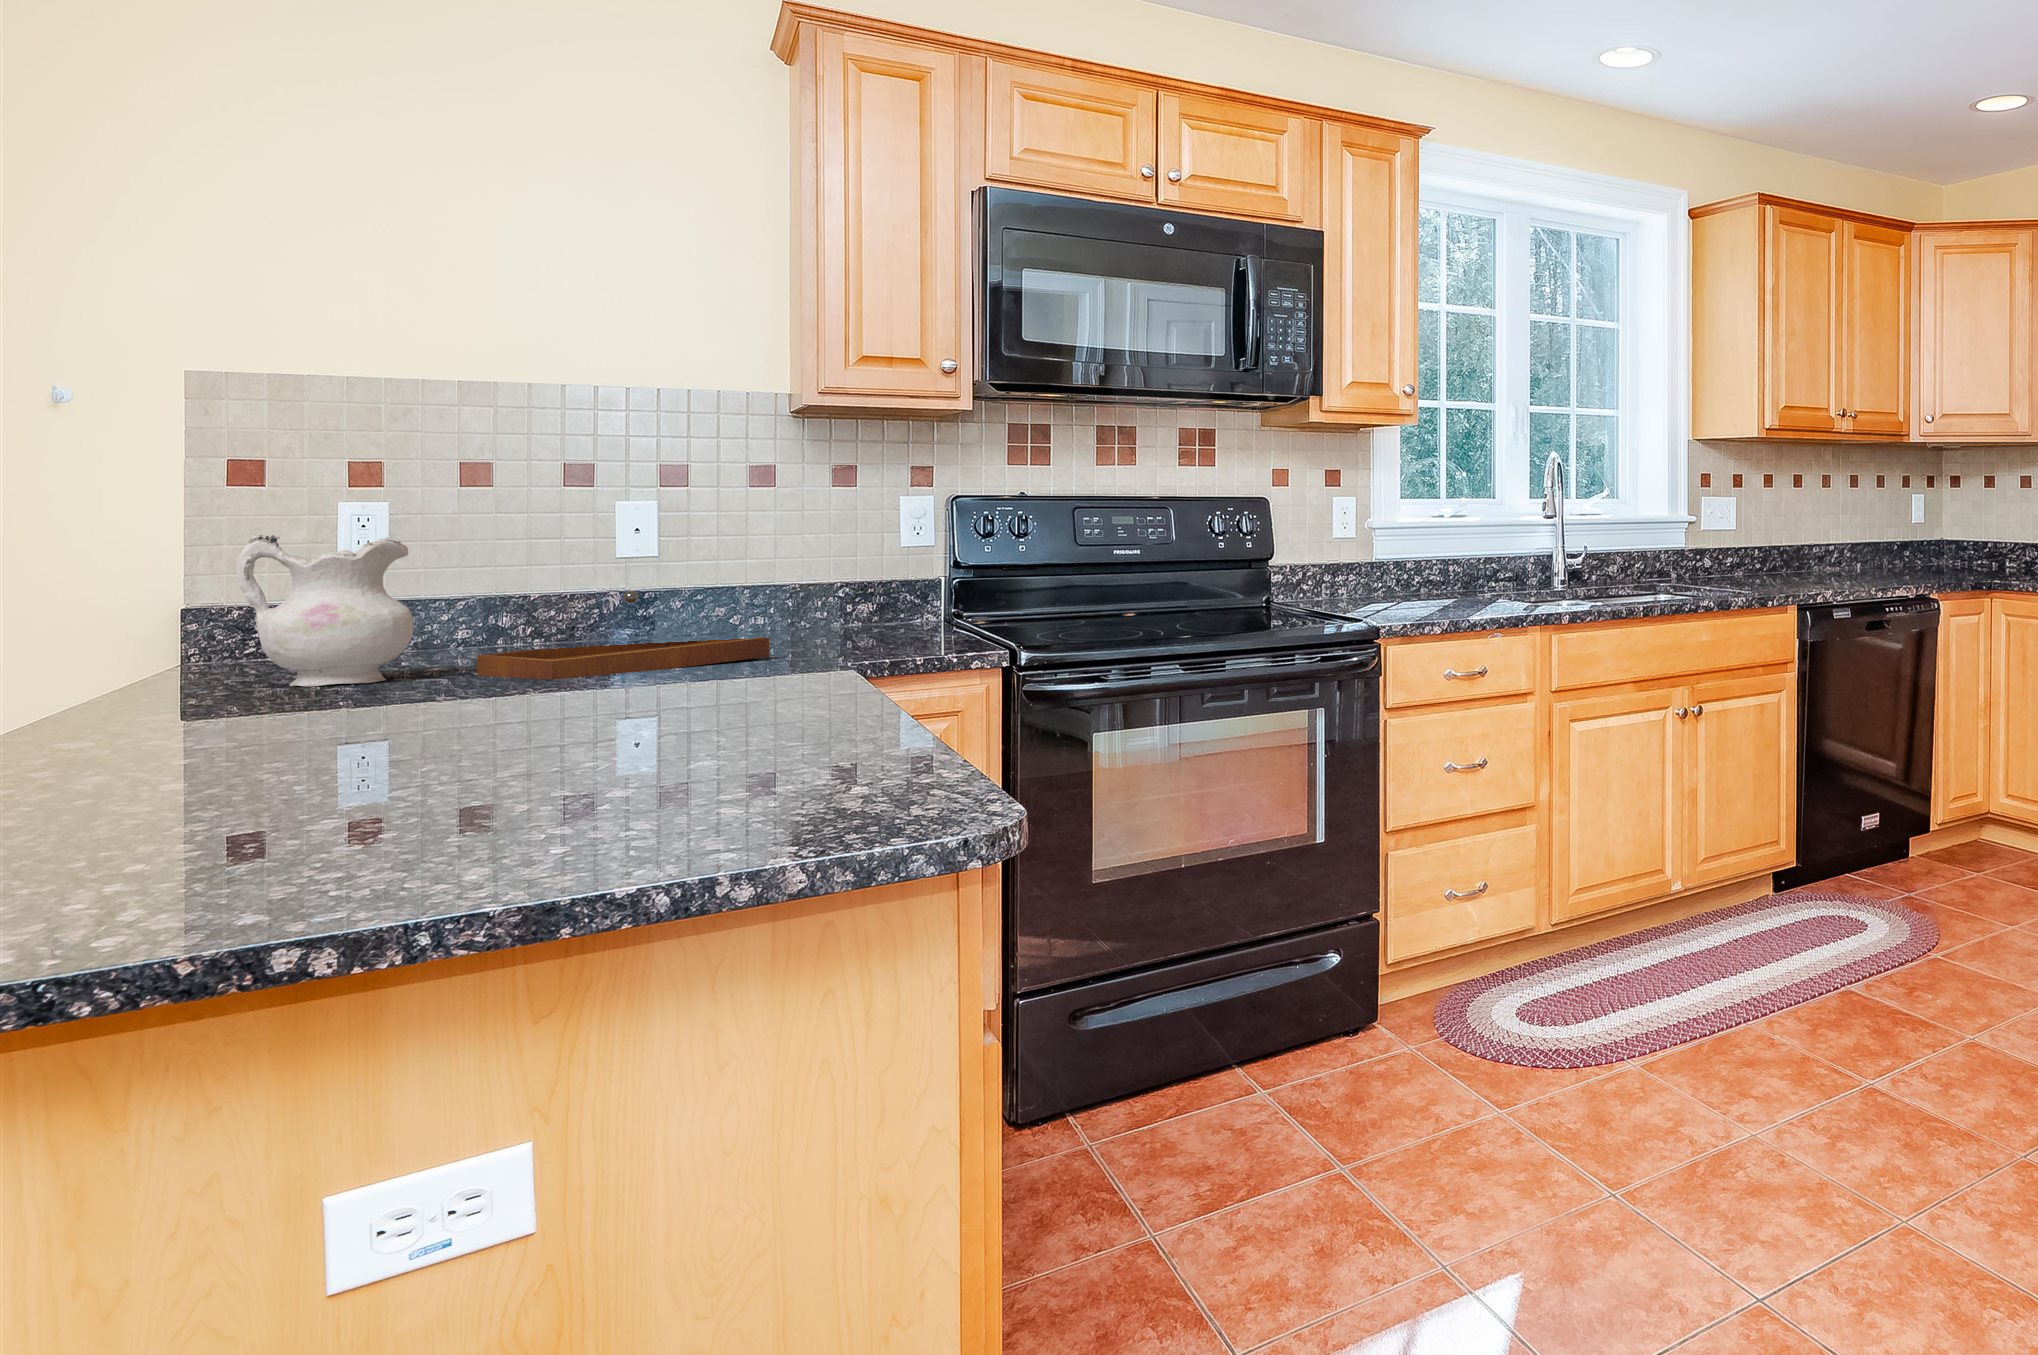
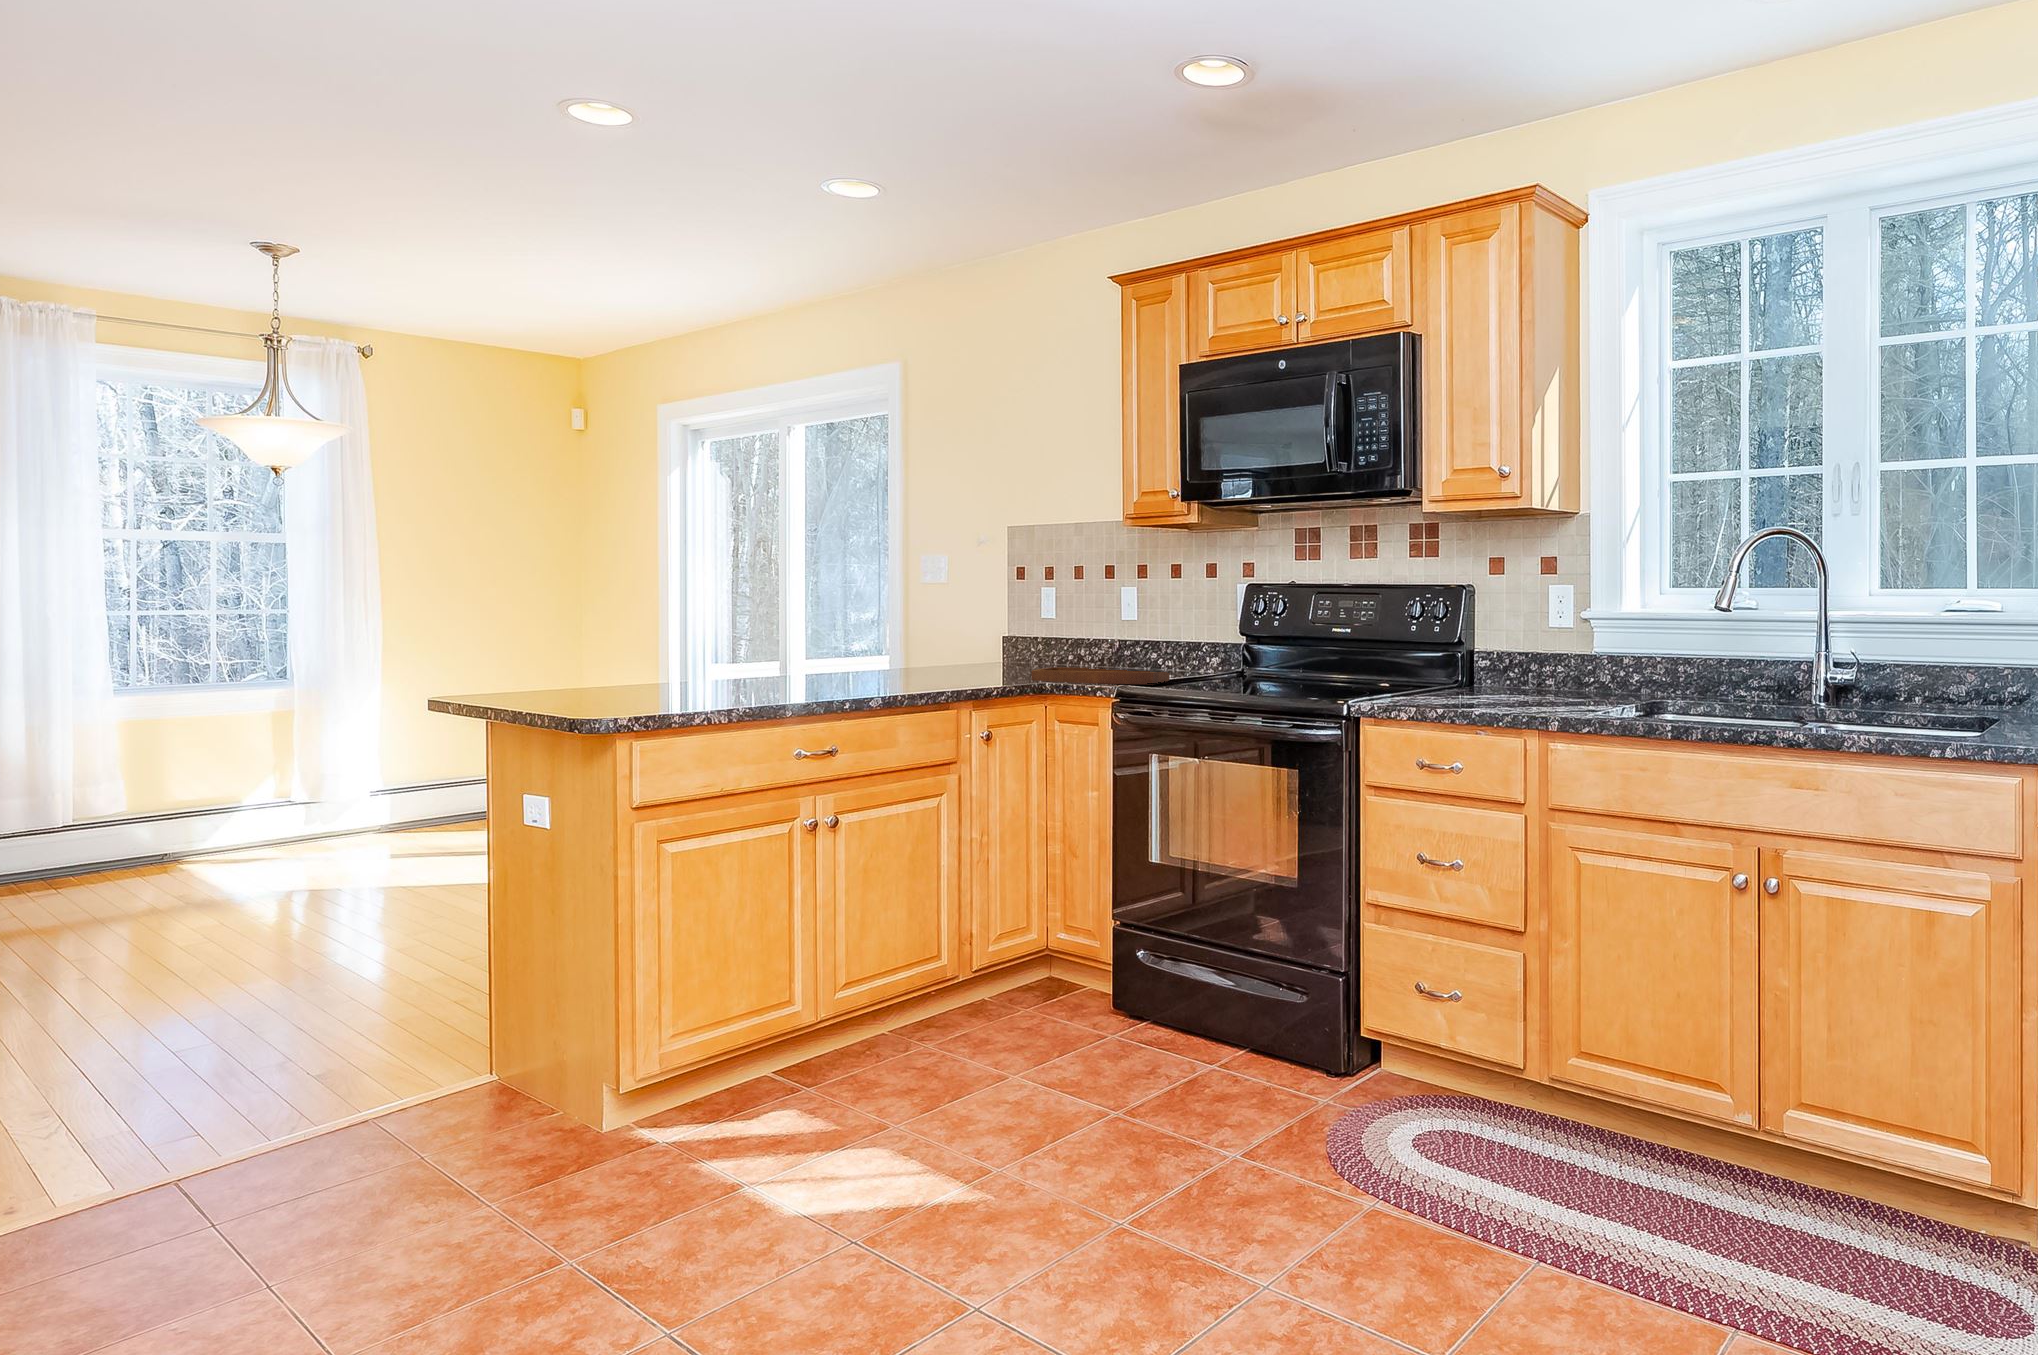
ceramic pitcher: present [236,535,414,687] -> none [989,602,1046,675]

